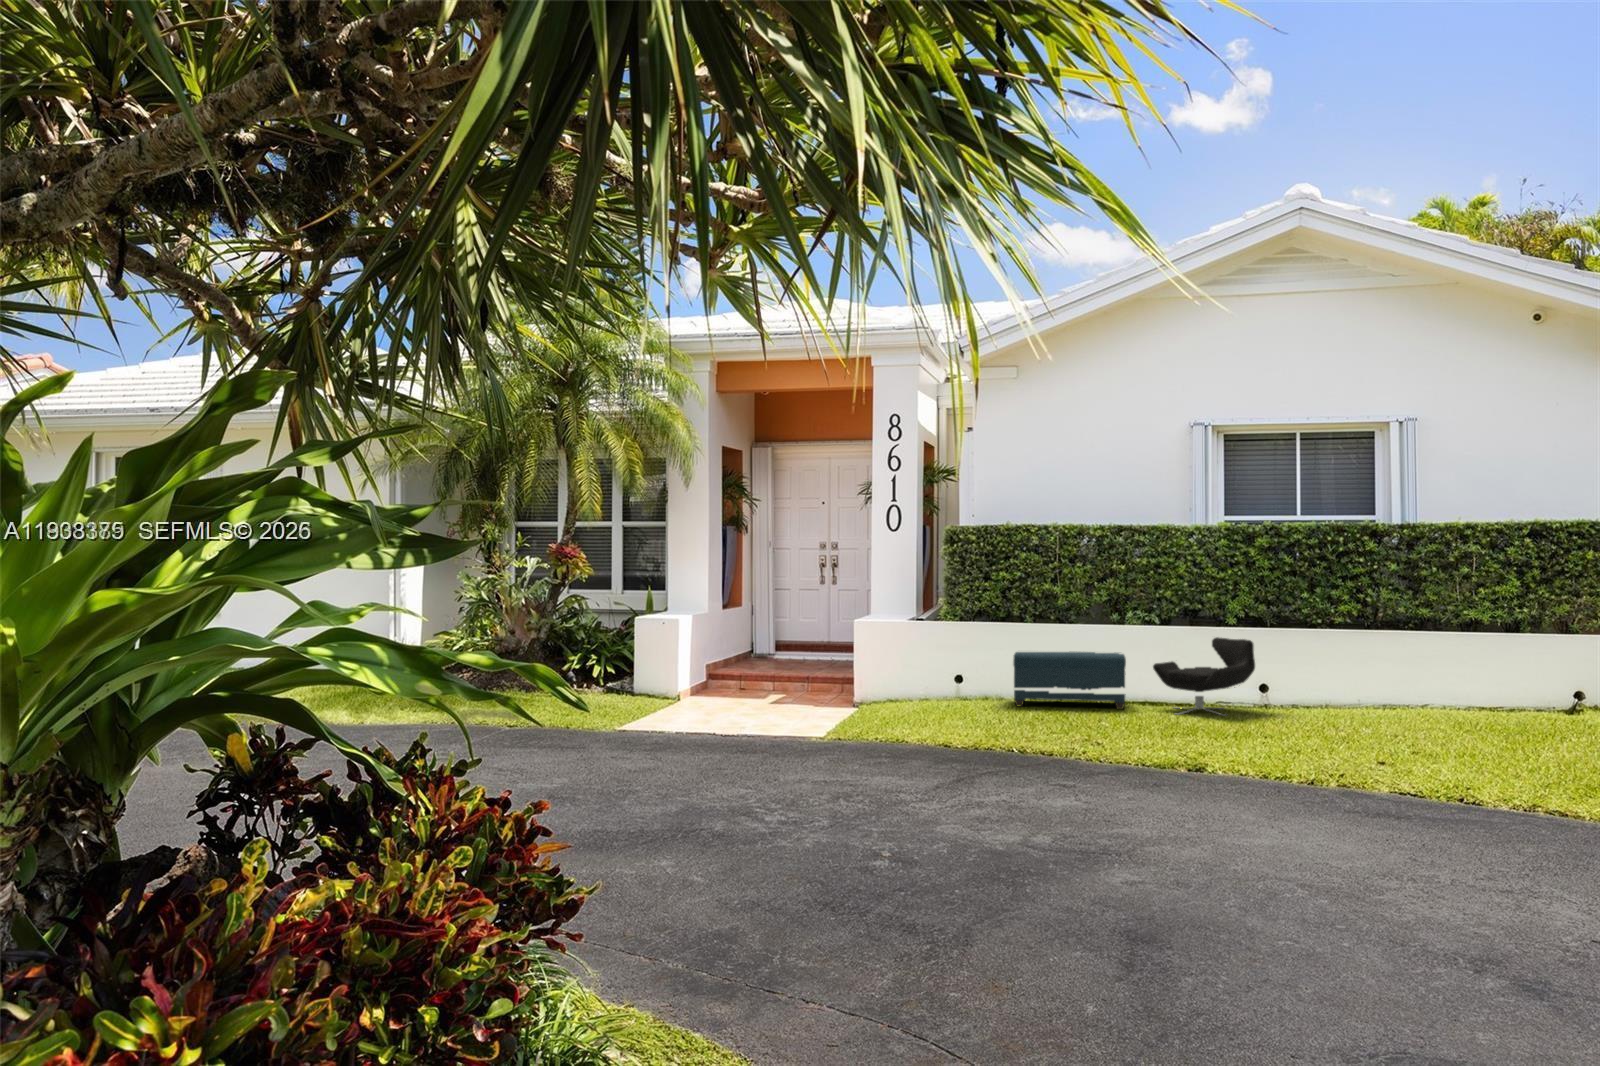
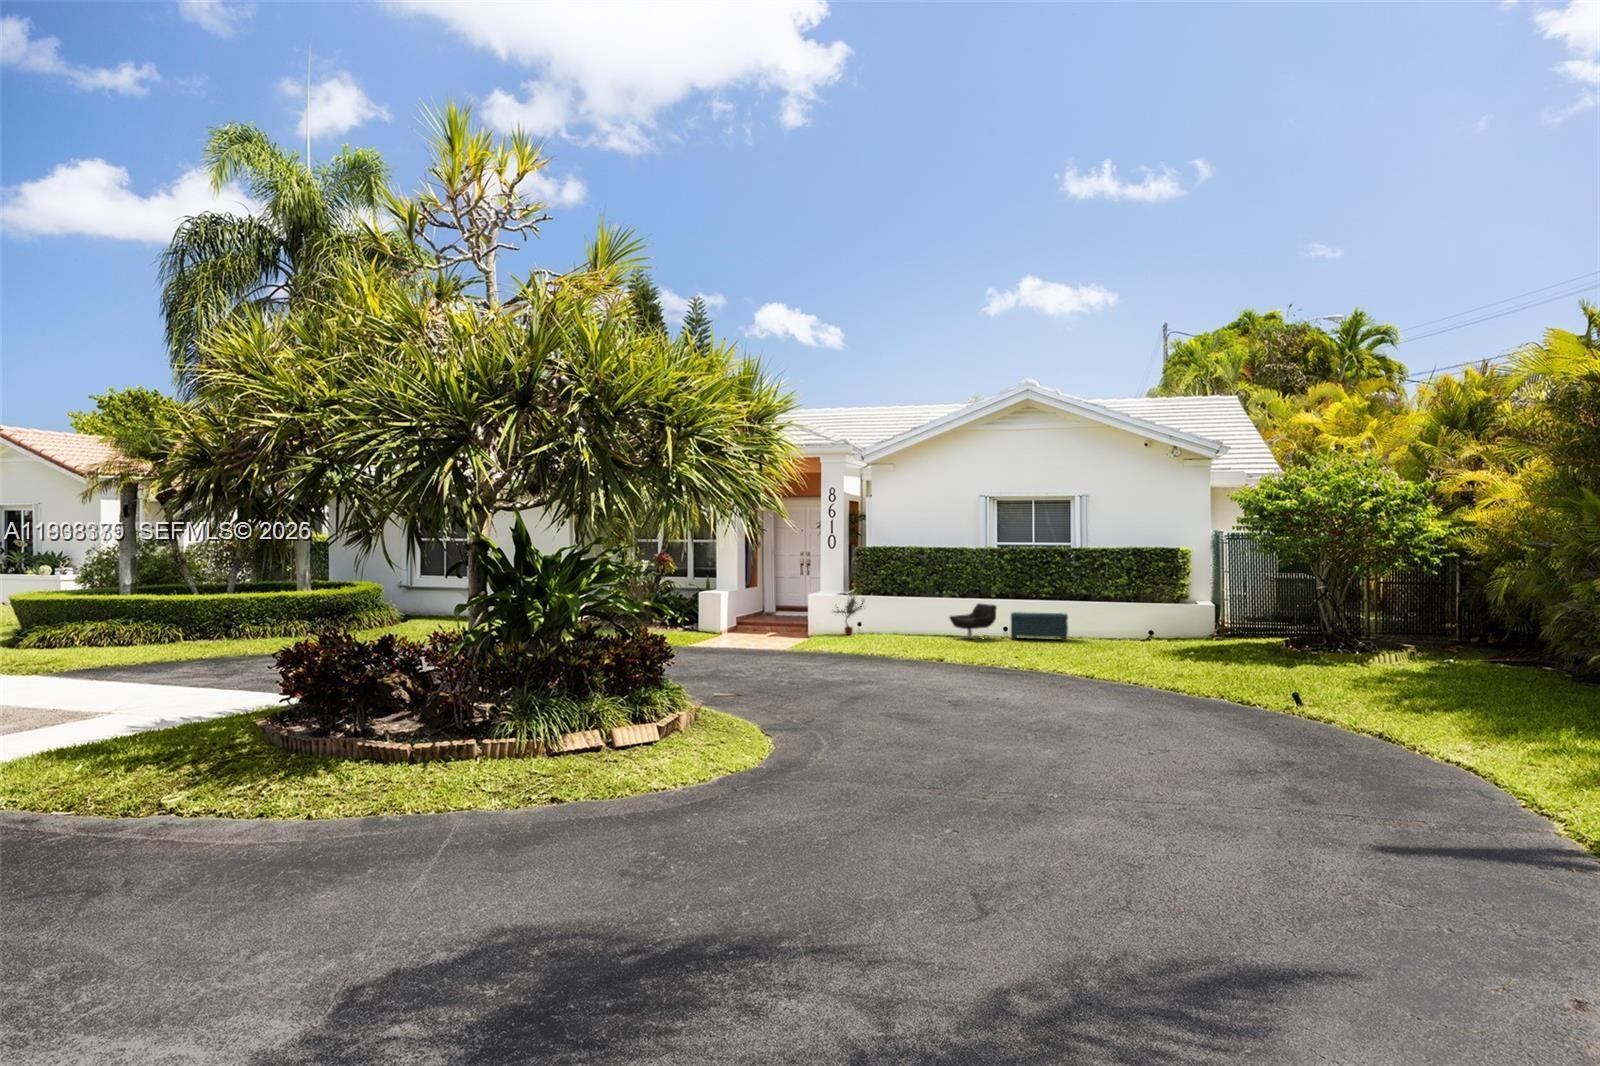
potted tree: none [903,616,975,703] -> present [834,593,864,635]
bench: present [1013,652,1126,709] -> present [1011,612,1068,642]

